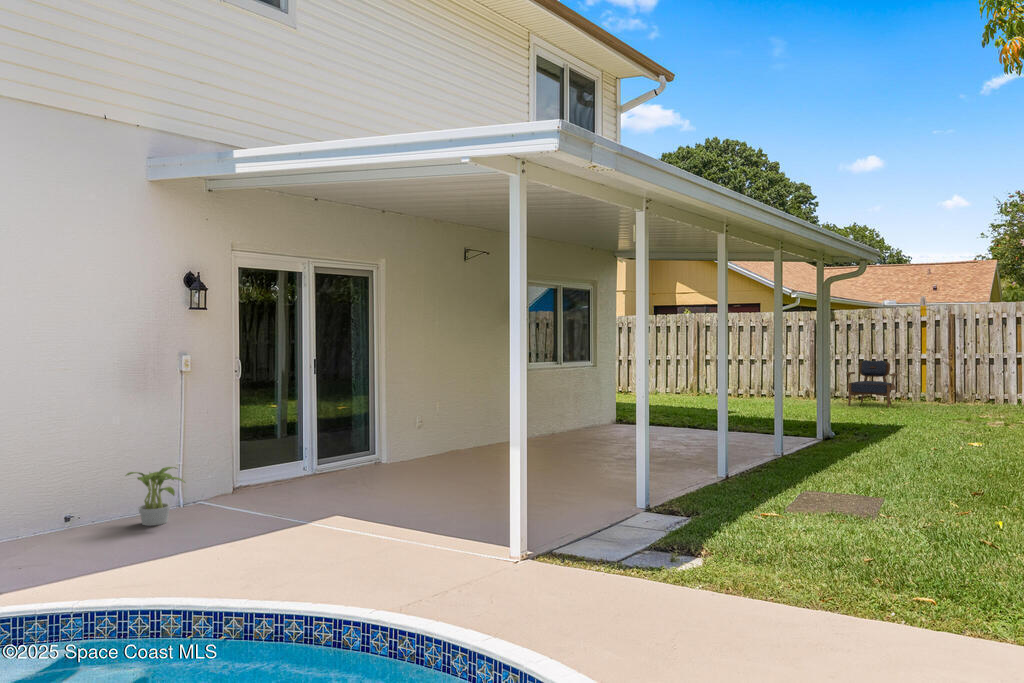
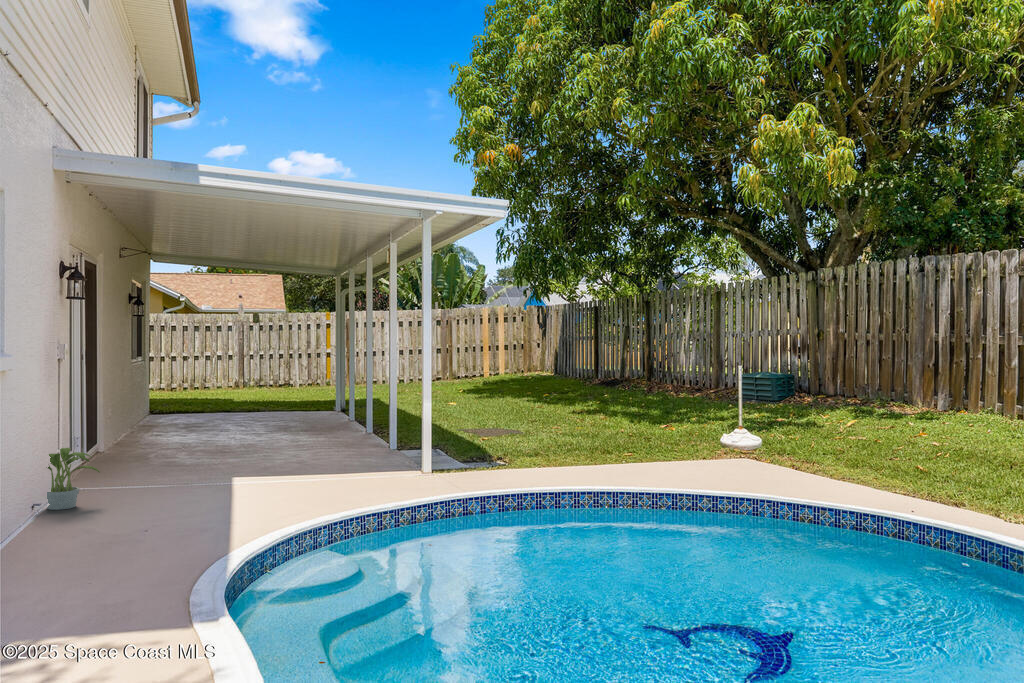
armchair: present [846,360,898,407] -> none [276,355,316,391]

